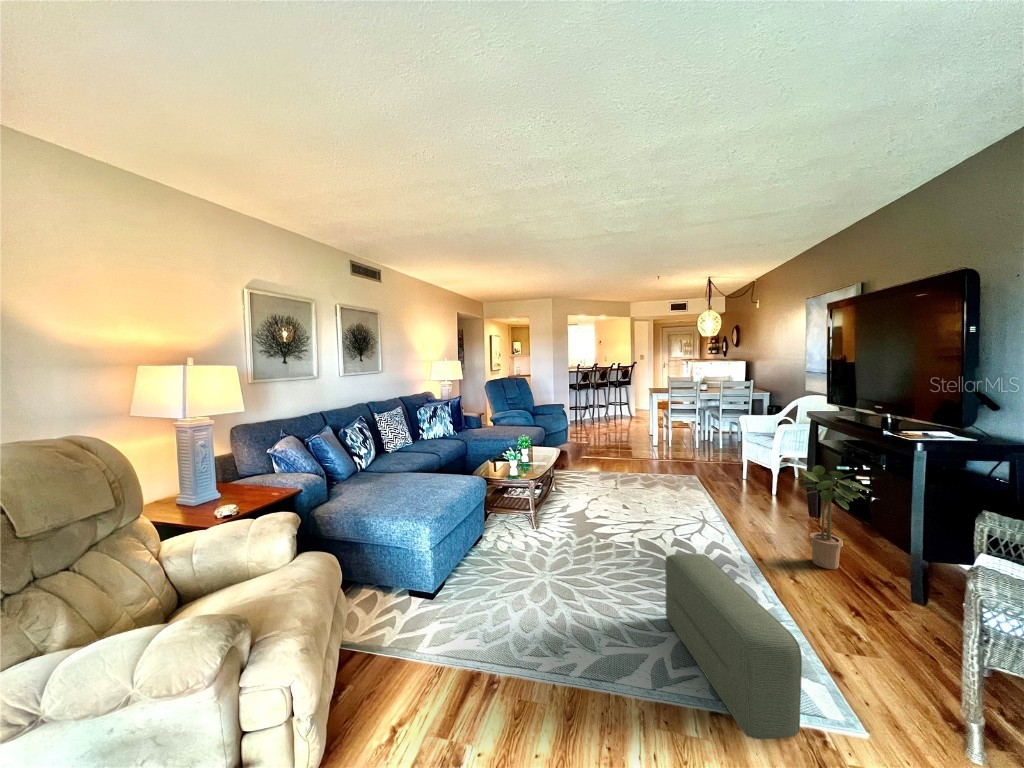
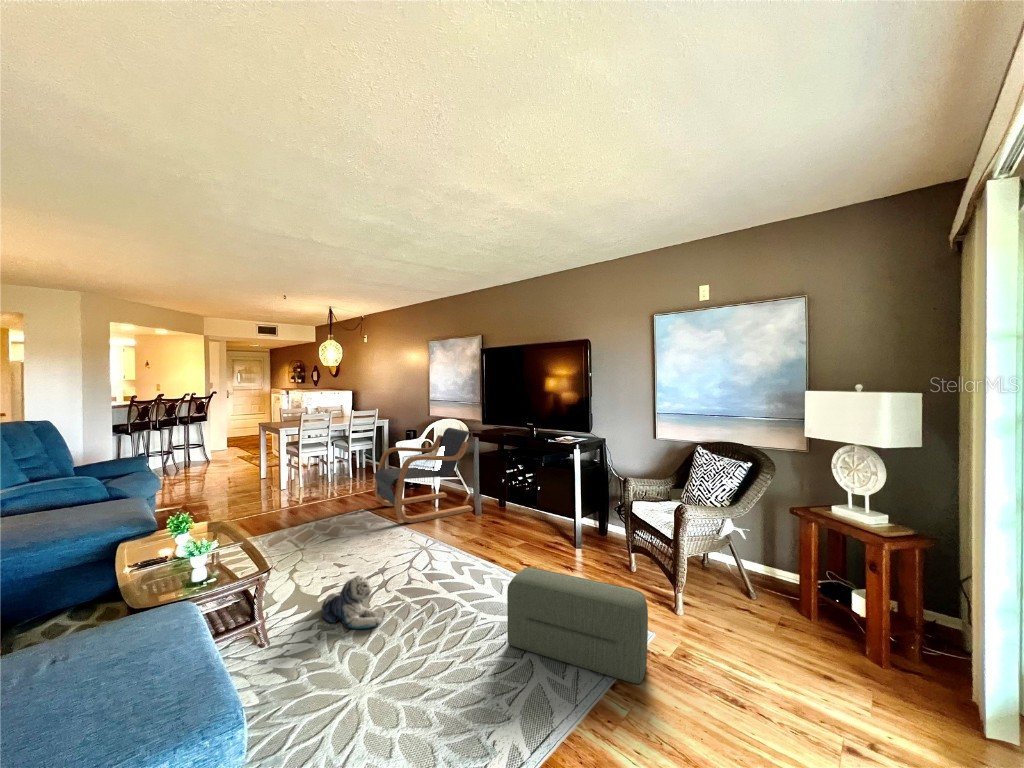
lounge chair: none [704,404,821,509] -> present [375,428,473,523]
potted plant: present [796,465,872,569] -> none [503,473,548,550]
plush toy: none [575,508,607,551] -> present [322,576,382,630]

